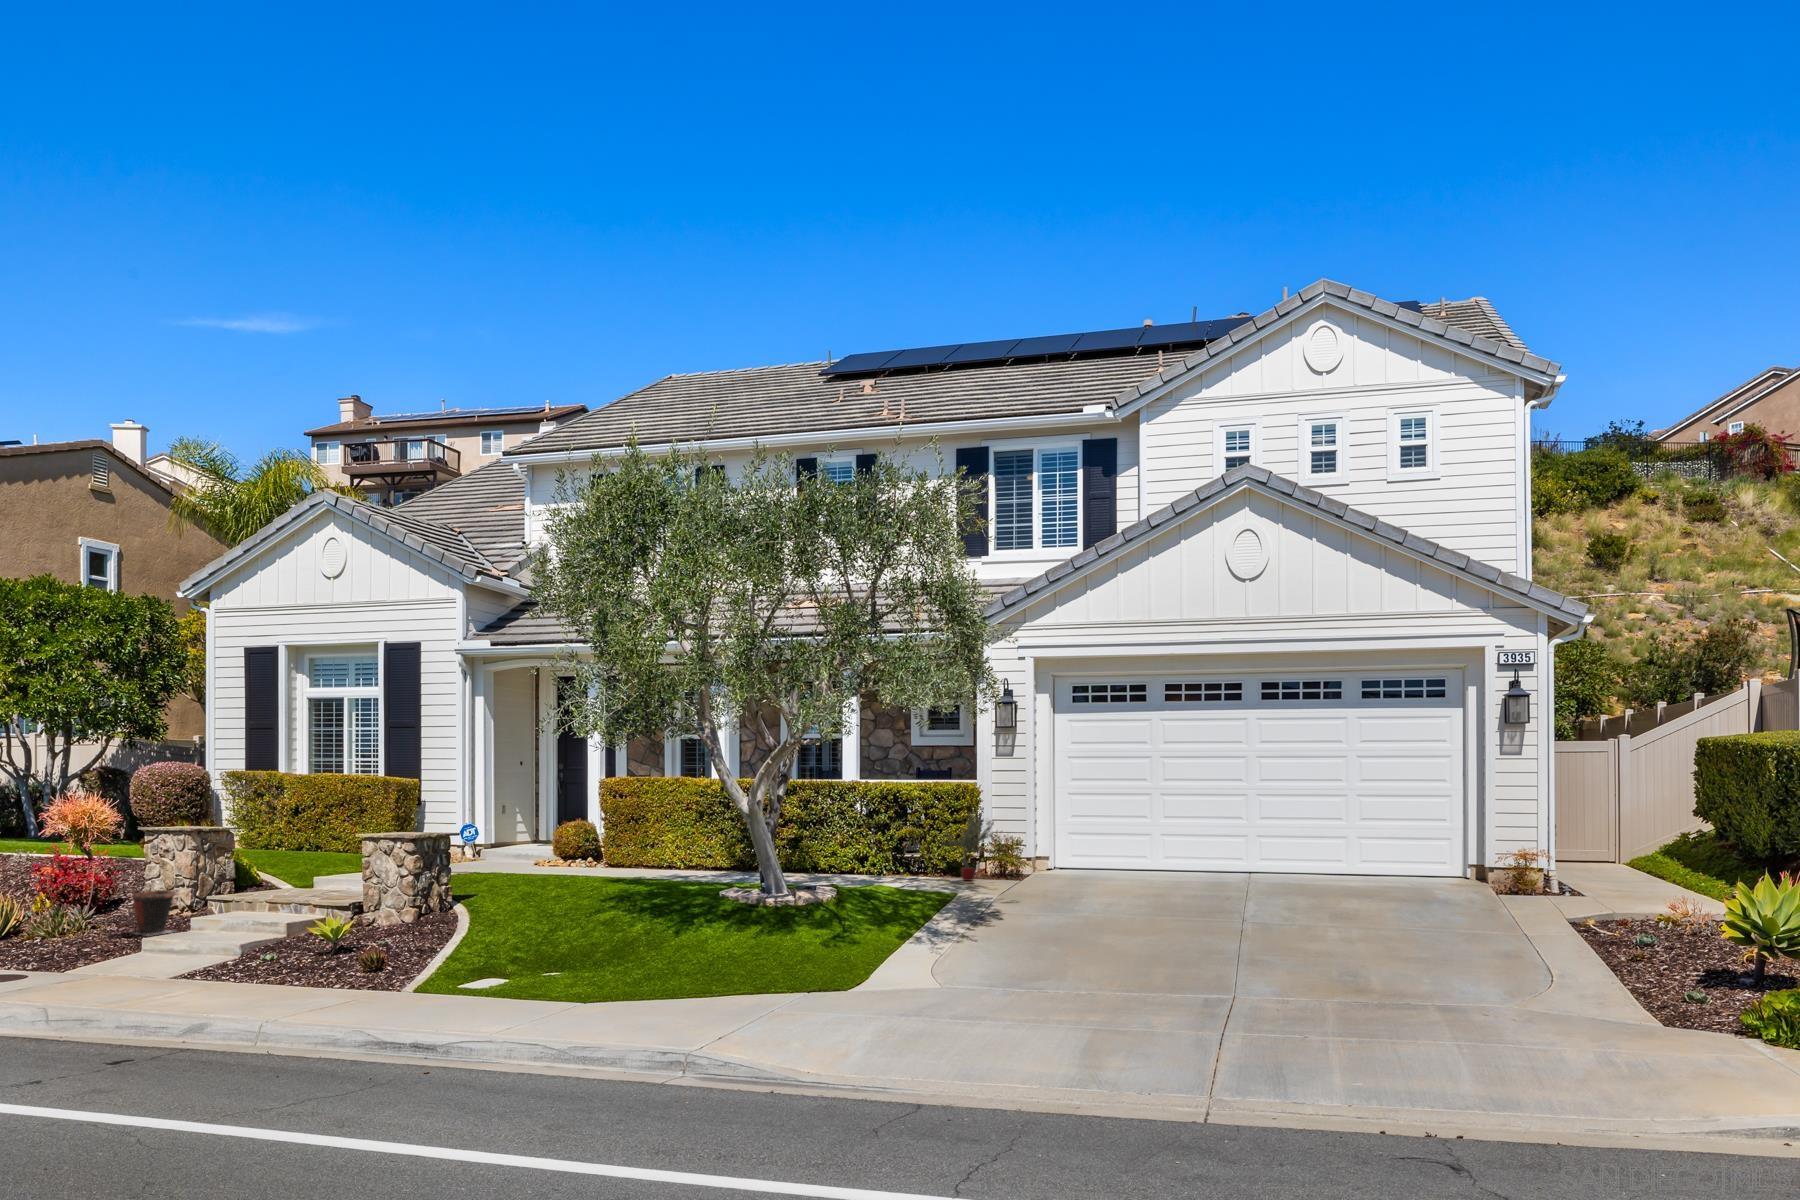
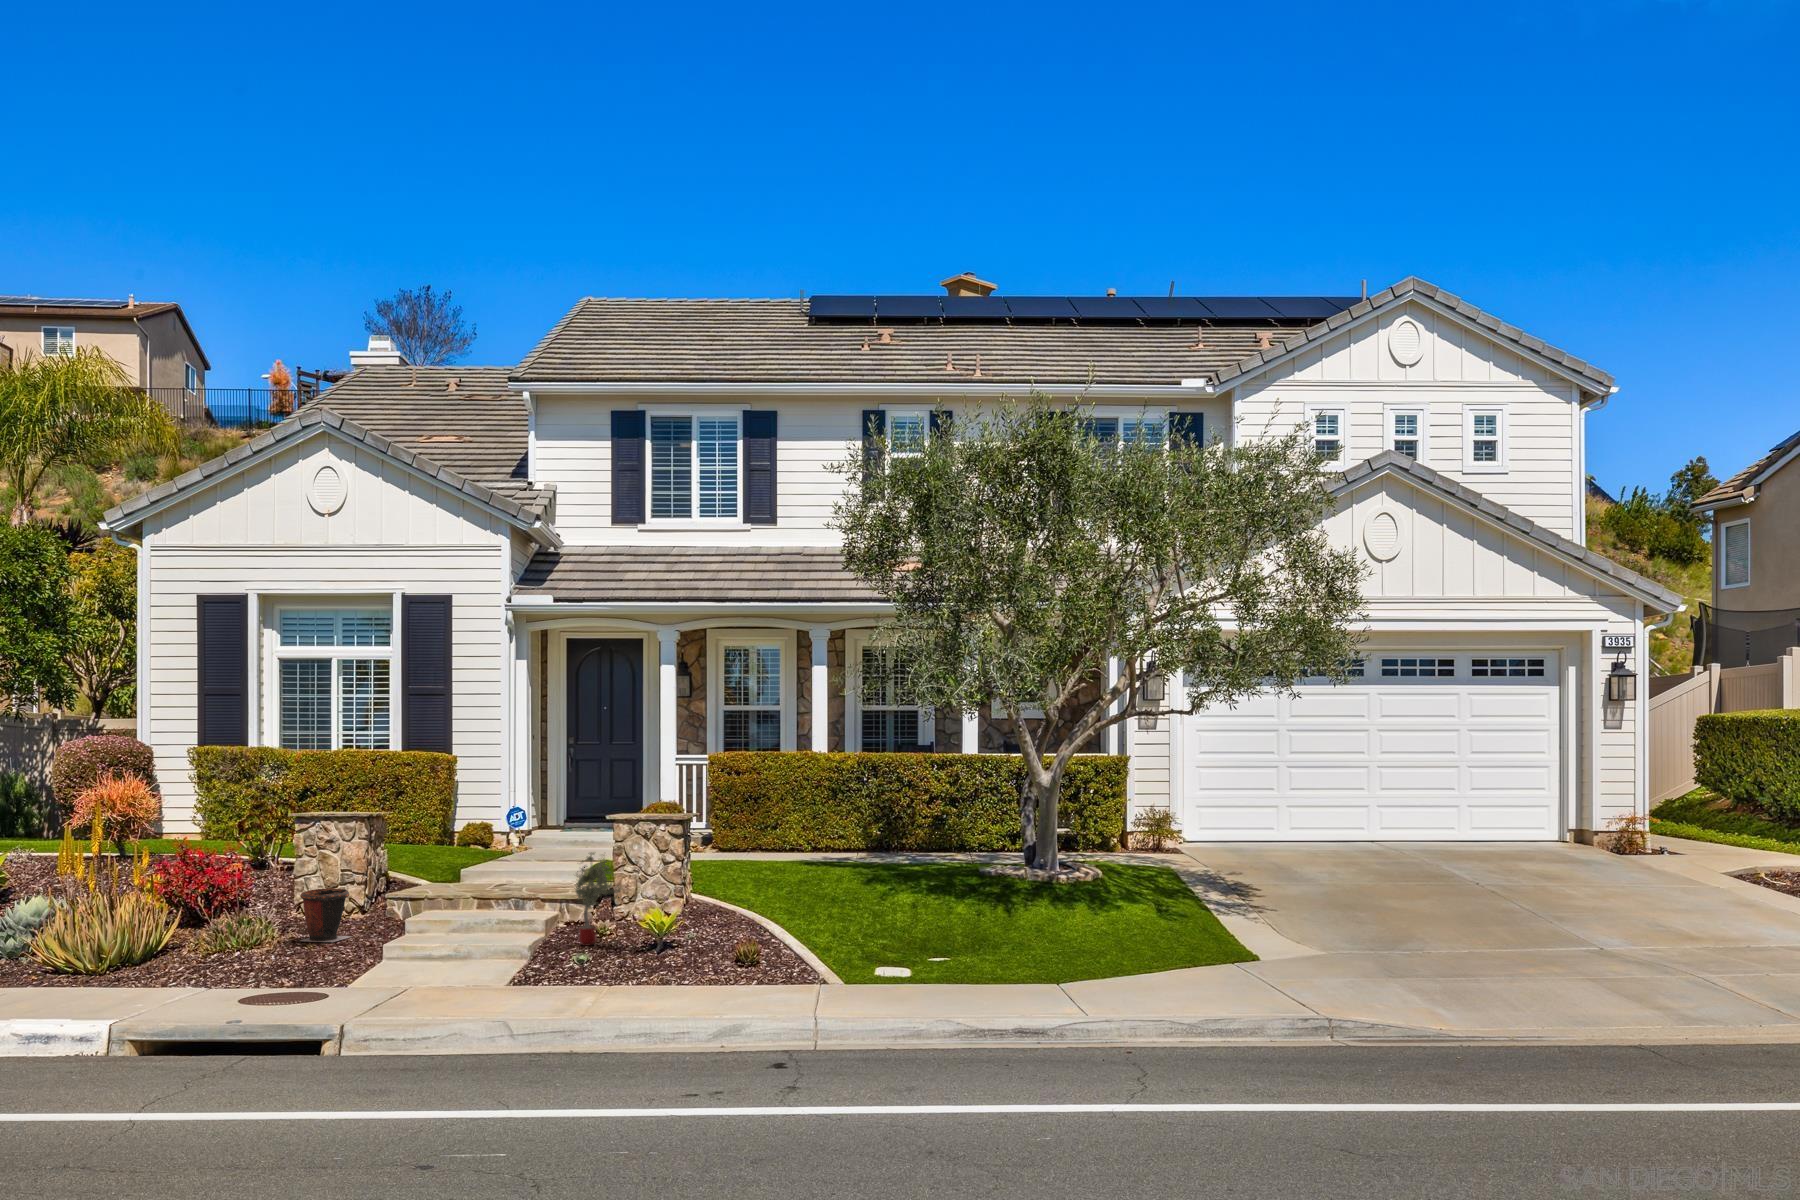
potted tree: present [942,812,994,881] -> present [575,852,622,946]

